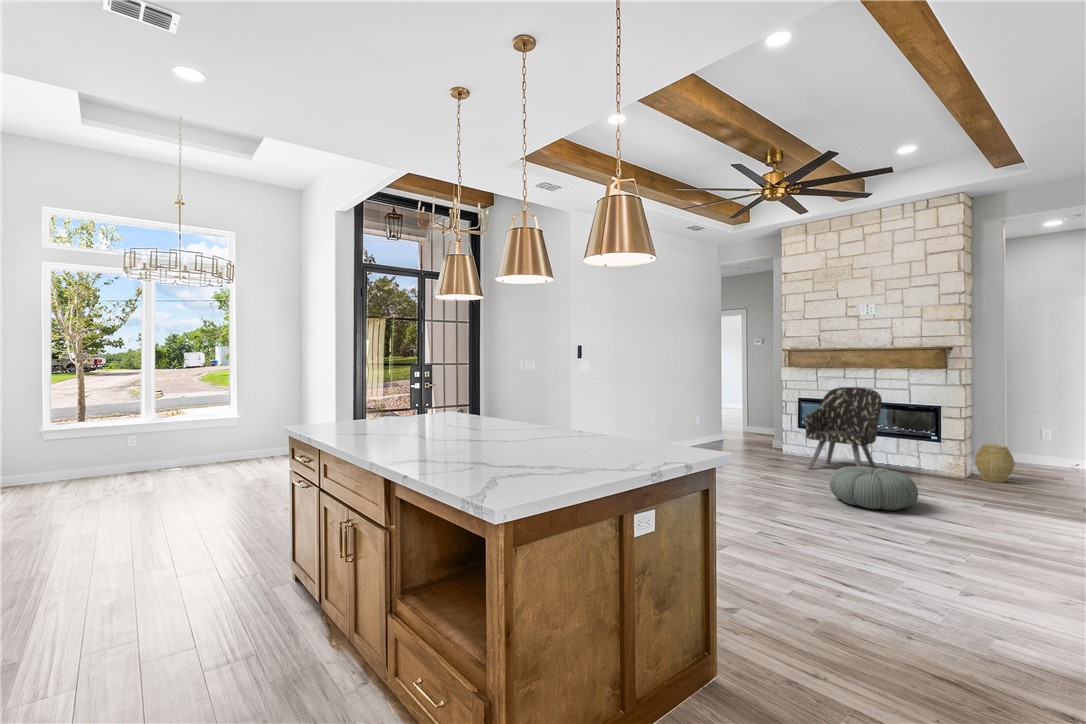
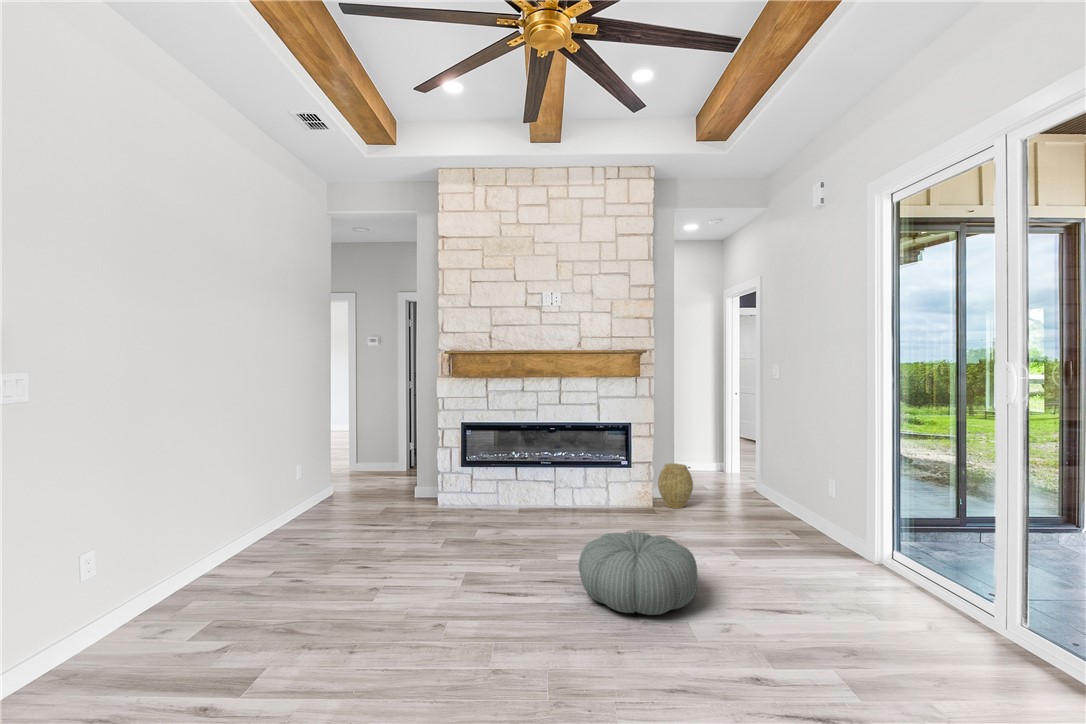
armchair: present [805,387,882,469] -> none [490,404,576,535]

